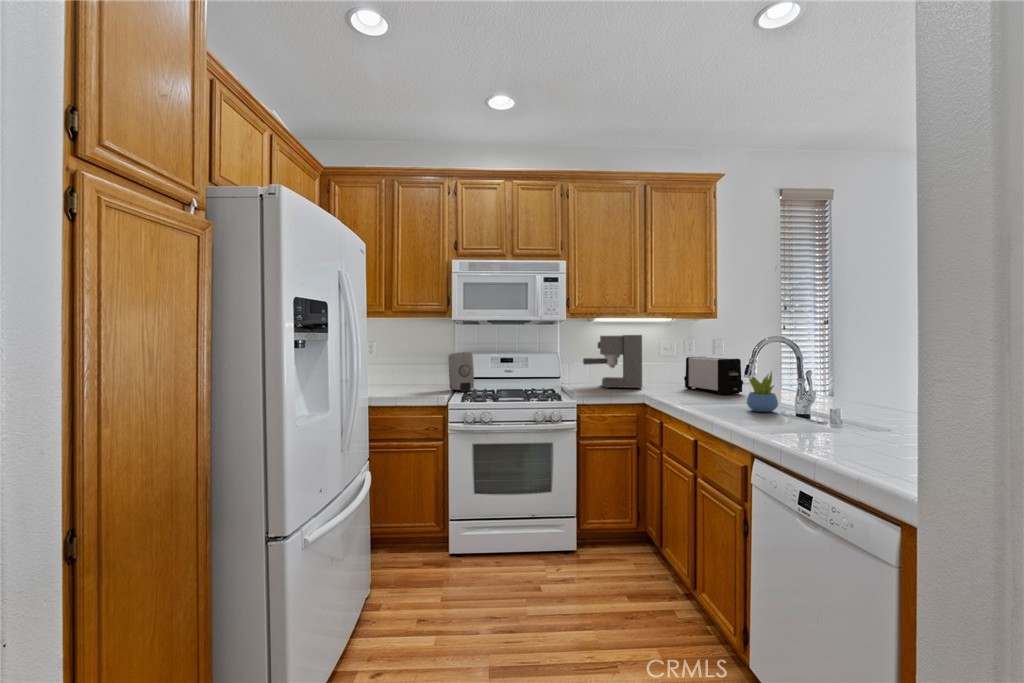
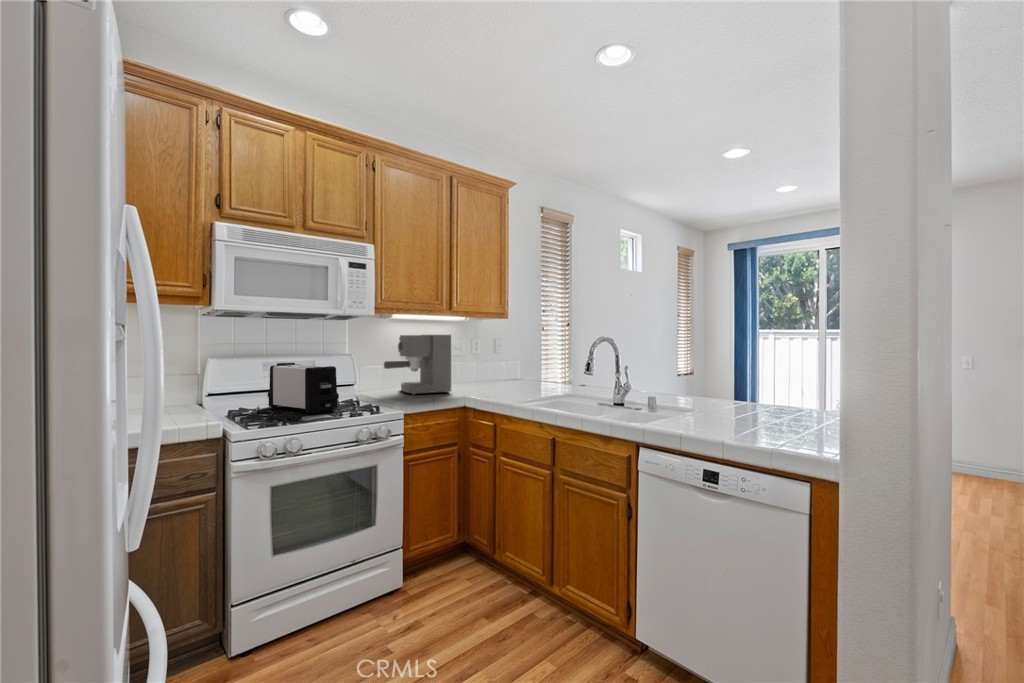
soap dispenser: present [449,352,474,392] -> none [198,357,247,414]
toaster: present [684,357,743,395] -> present [268,364,339,414]
succulent plant: present [747,372,778,412] -> none [574,366,600,406]

